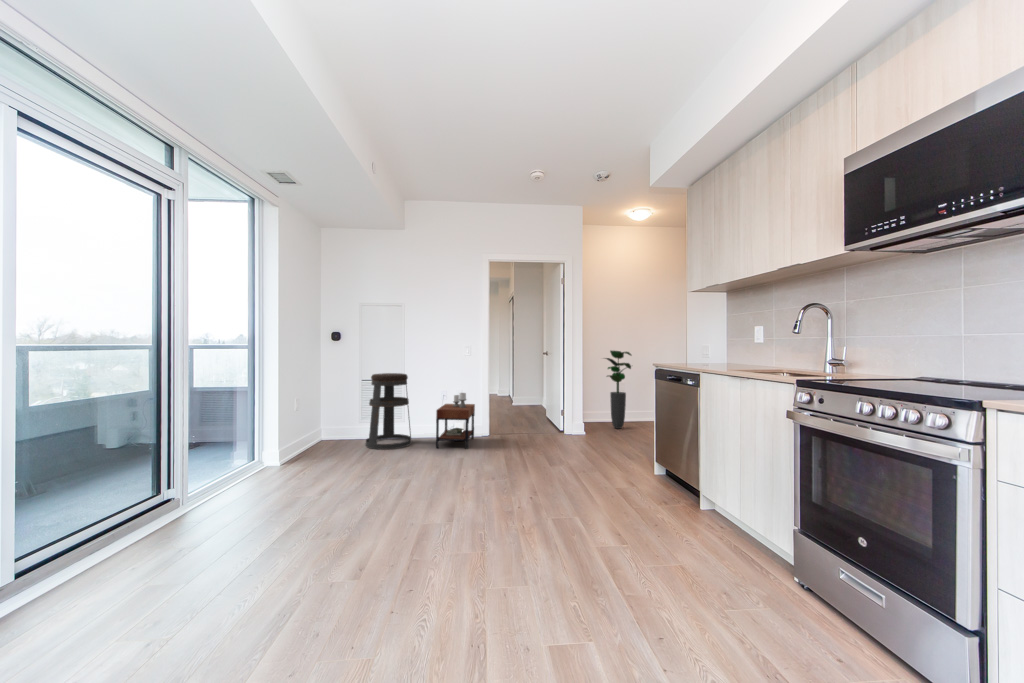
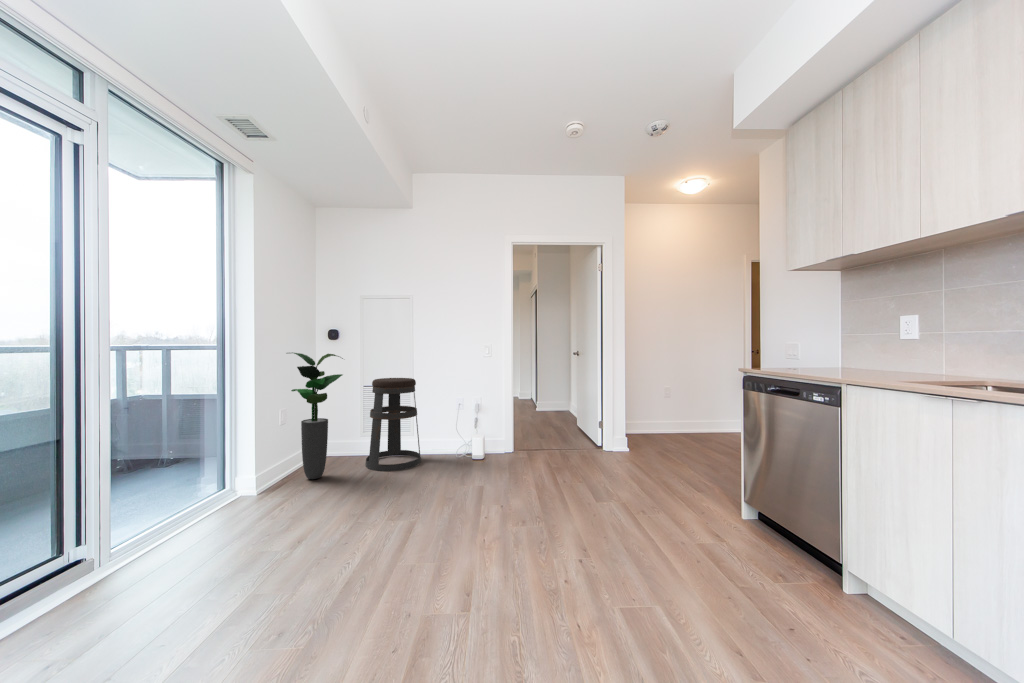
potted plant: present [605,351,631,429] -> present [291,353,343,479]
side table: present [436,393,475,449] -> none [450,402,496,471]

